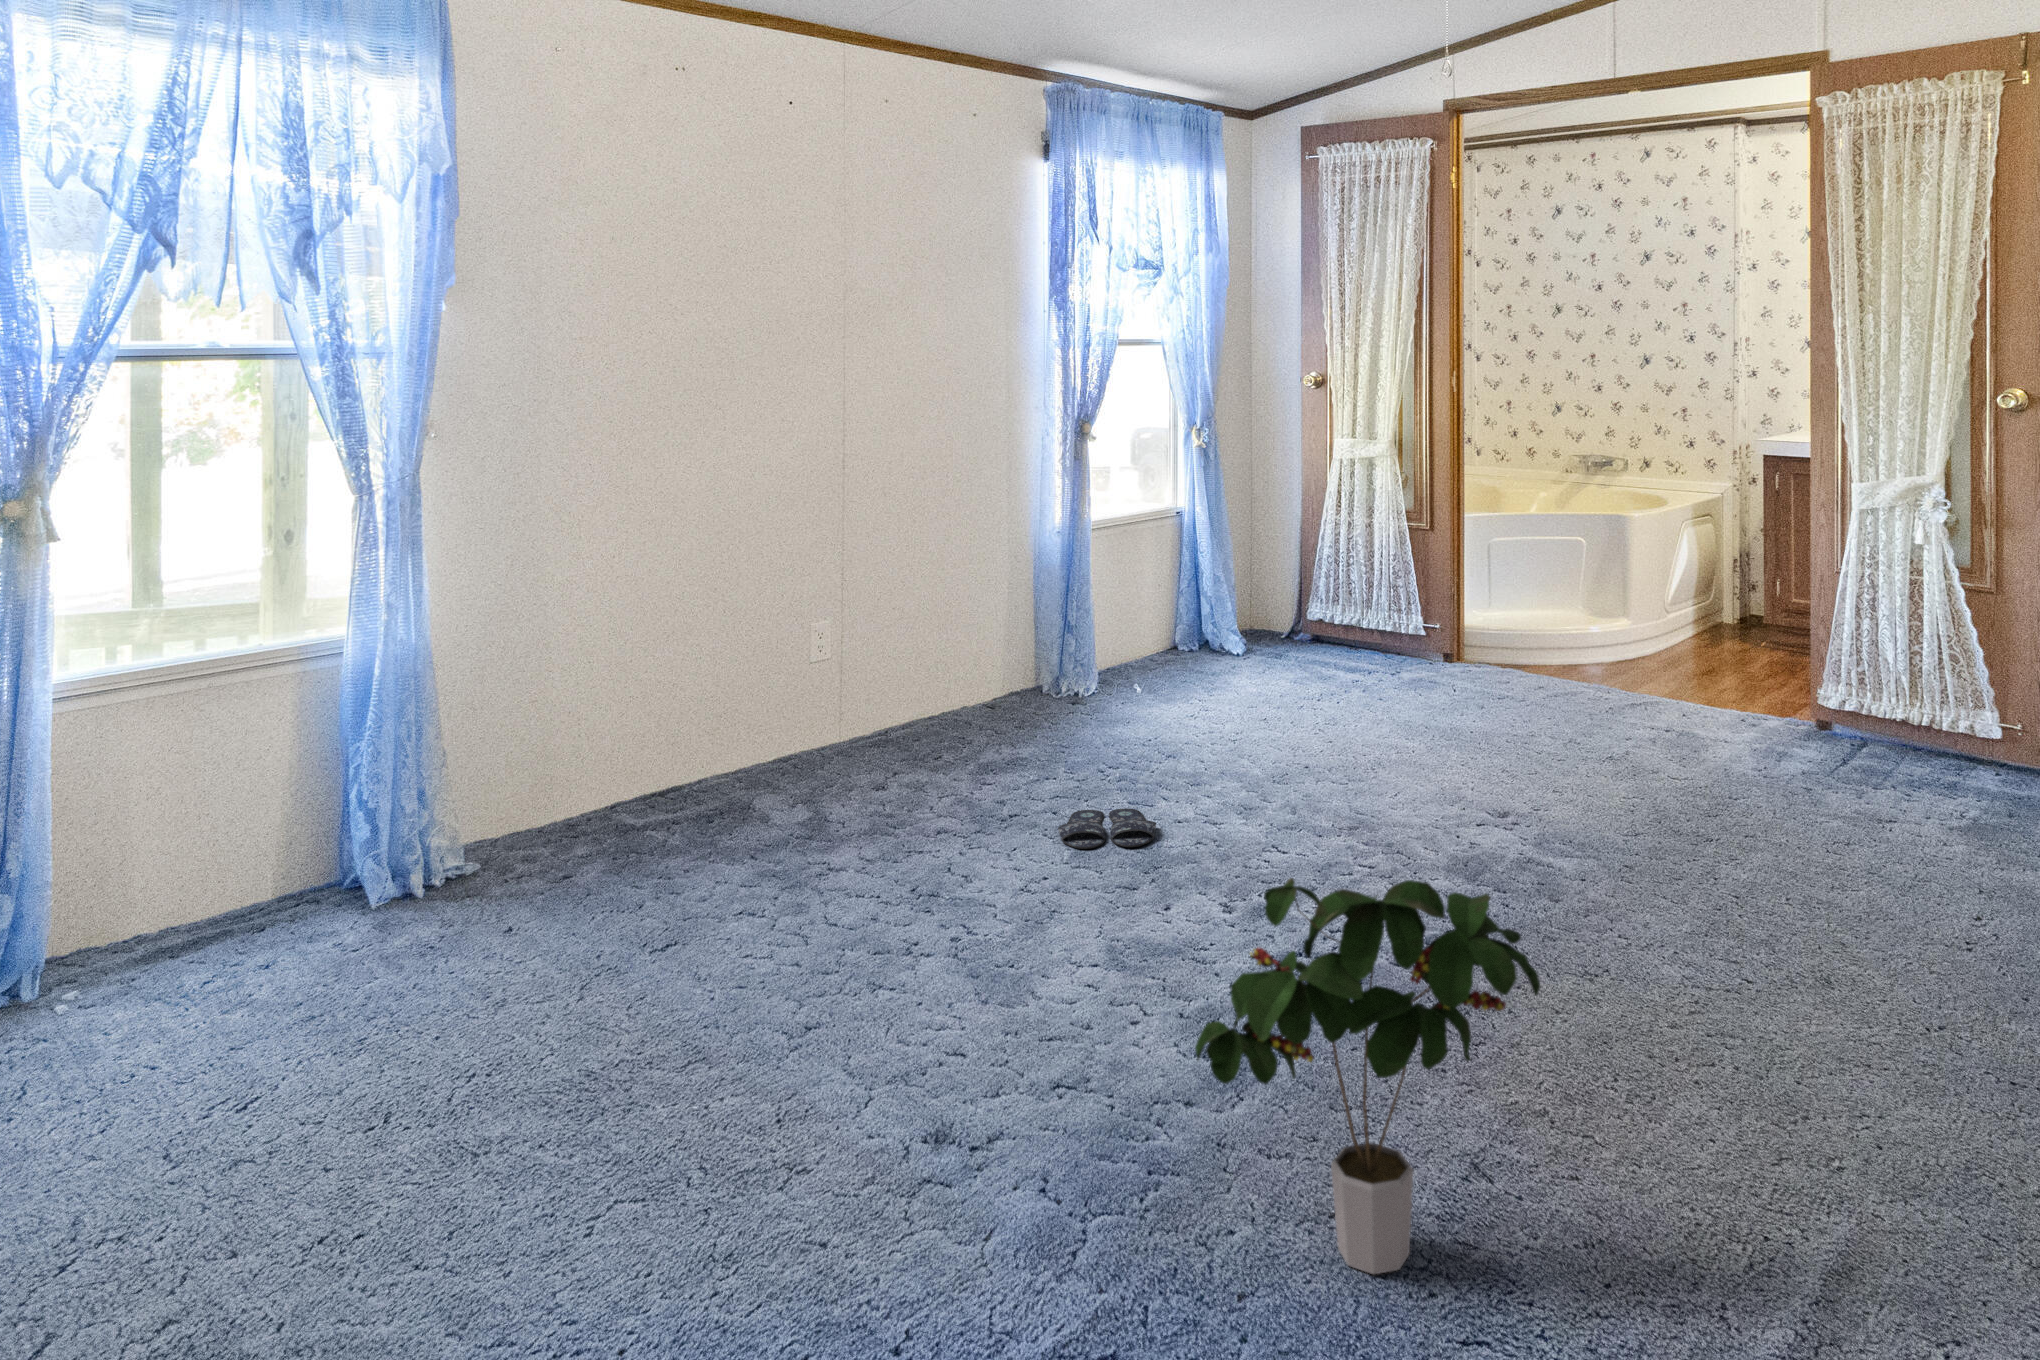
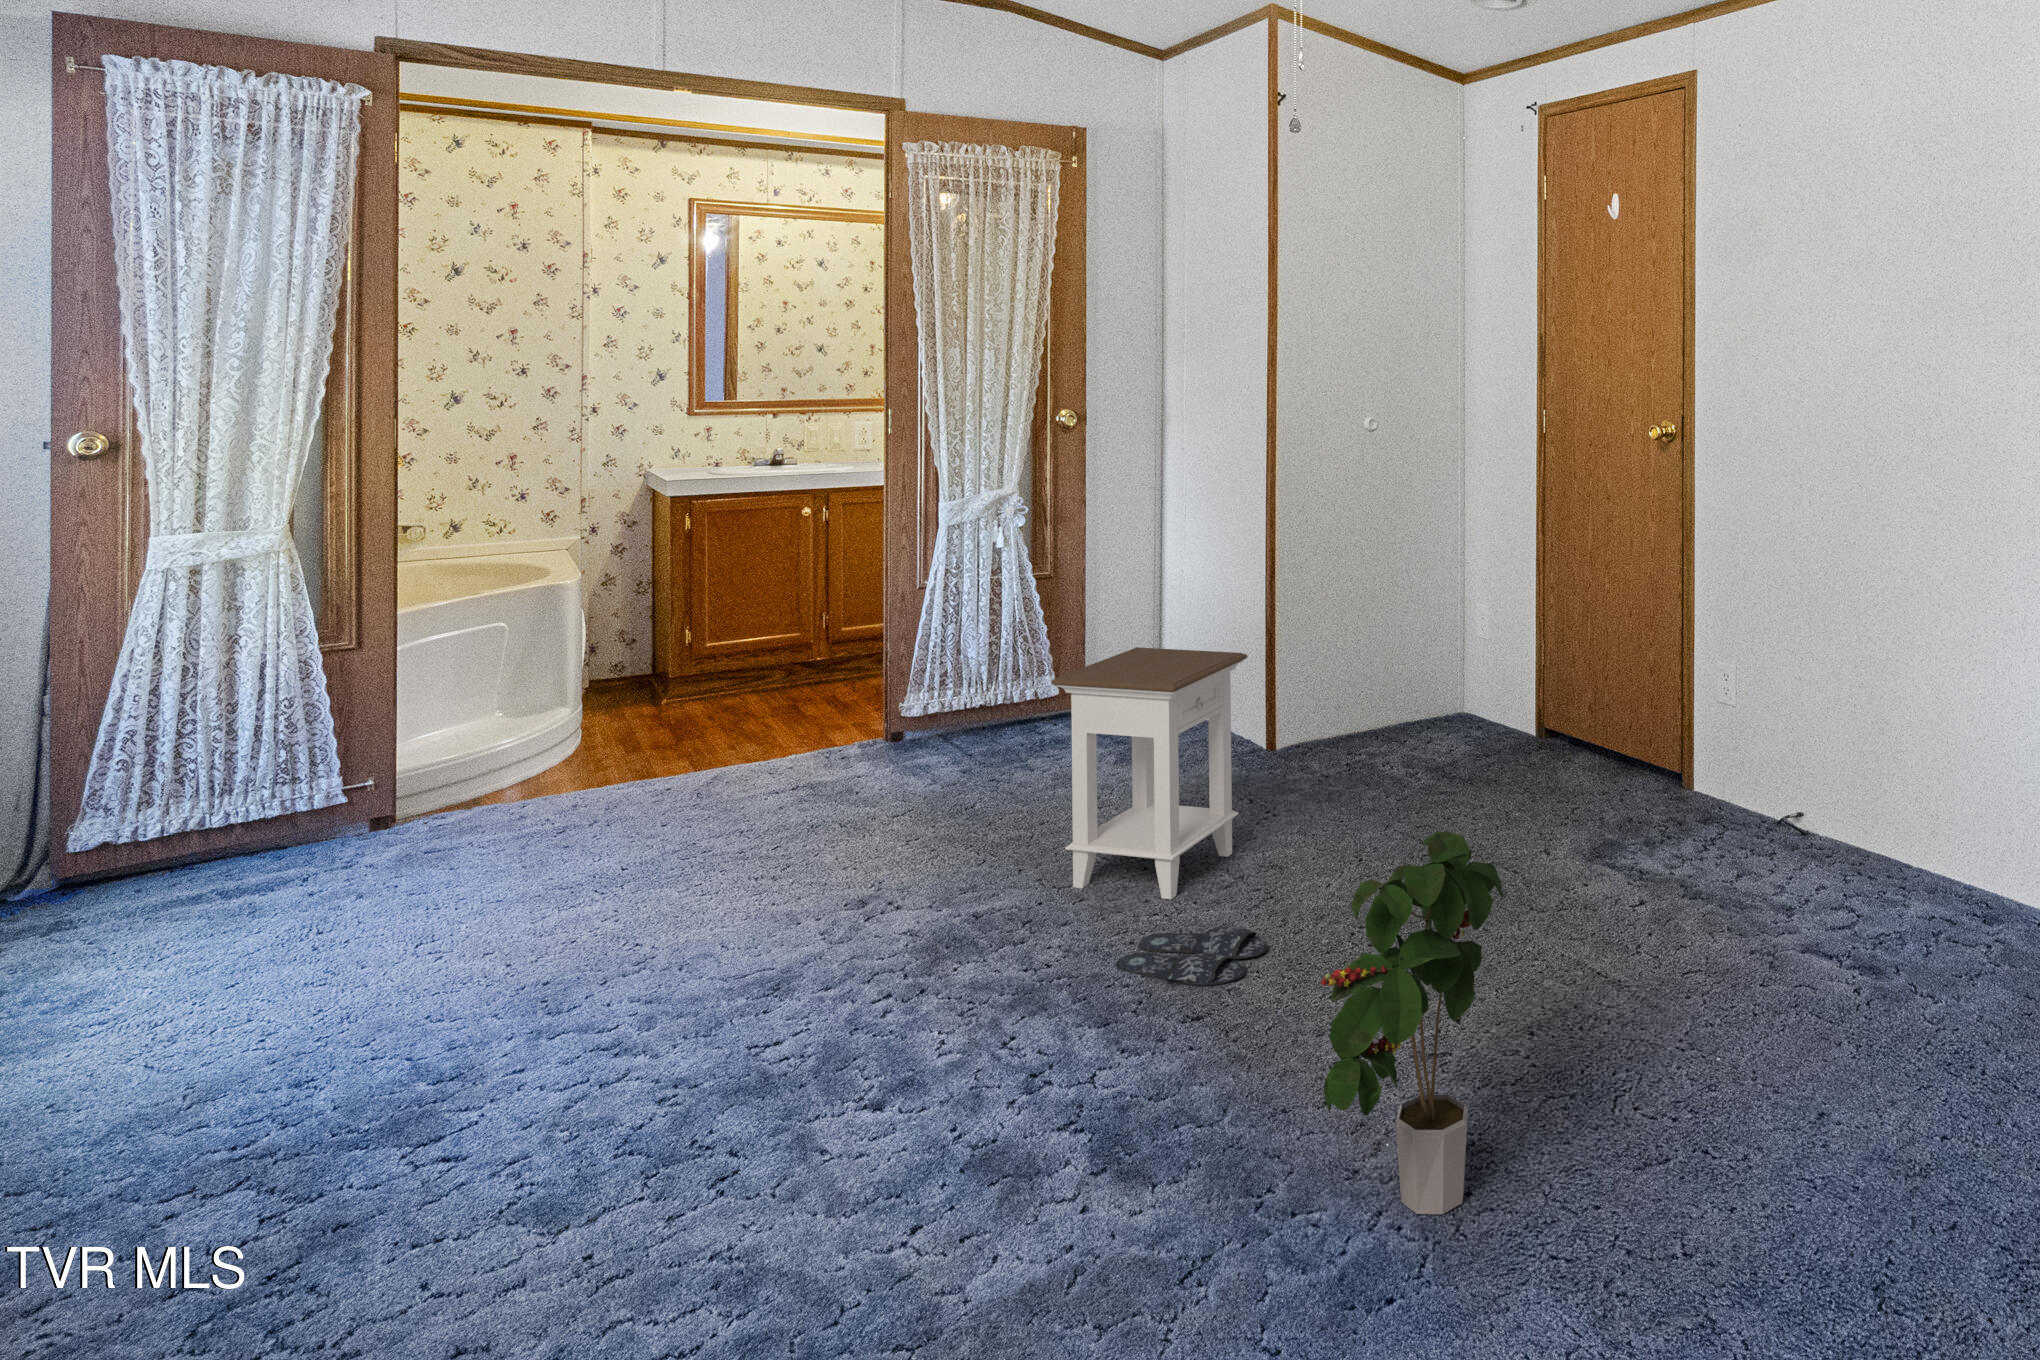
nightstand: none [1660,670,1901,950] -> present [1051,647,1248,899]
slippers: present [1058,808,1156,849] -> present [1116,927,1267,986]

